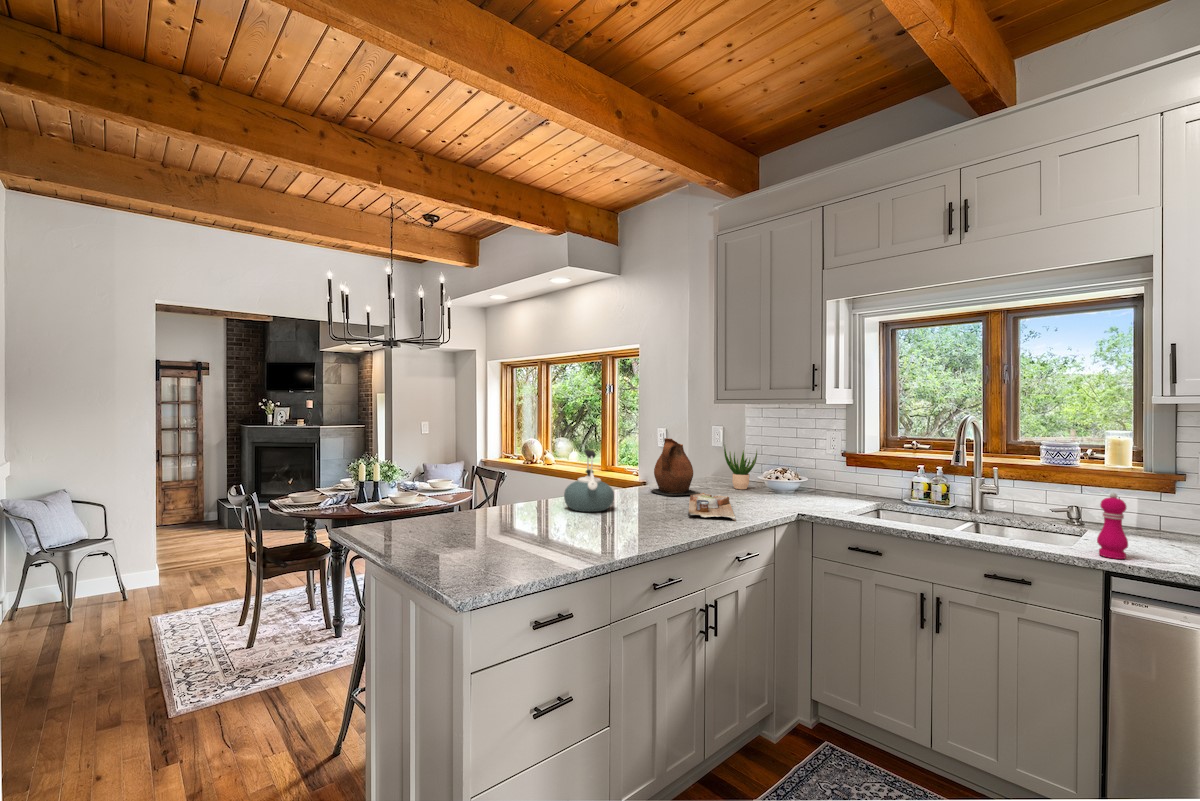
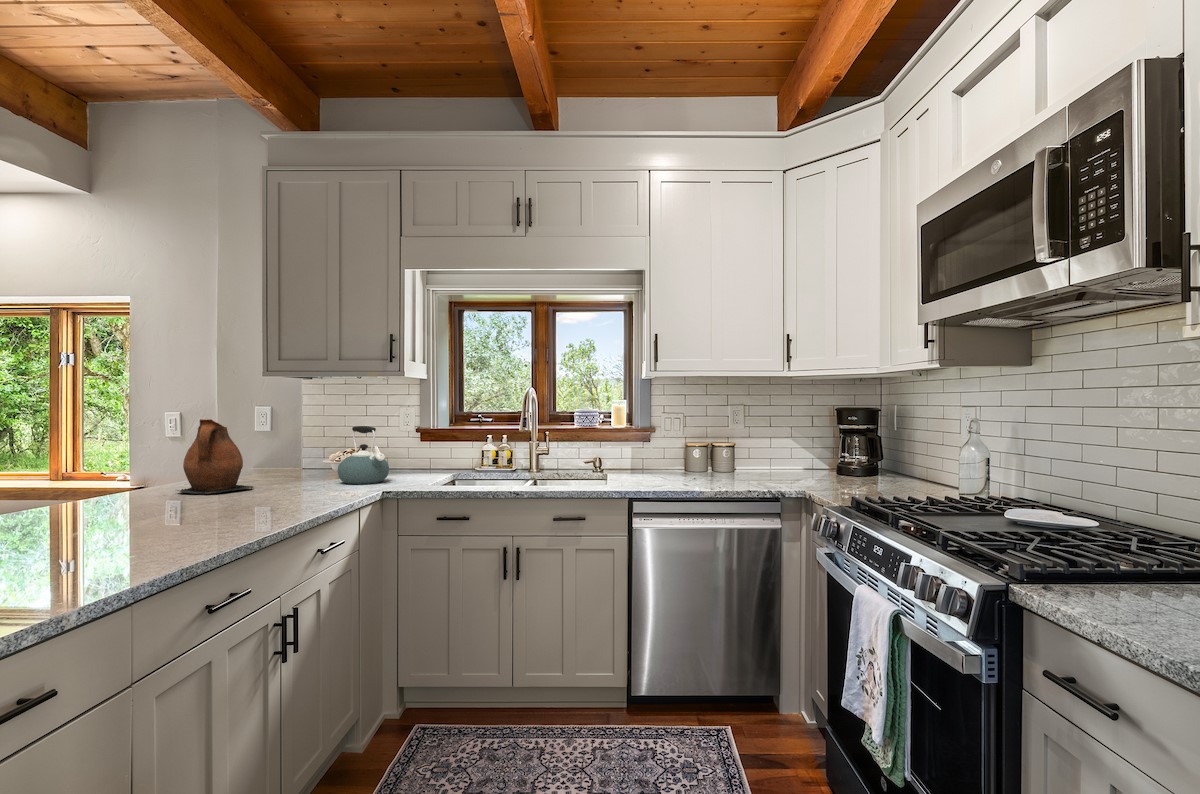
potted plant: present [724,446,757,489] -> none [279,424,320,479]
kettle: present [564,450,614,512] -> present [338,426,389,484]
cutting board: present [688,493,736,521] -> none [244,483,319,508]
pepper mill: present [1097,493,1128,559] -> none [625,437,644,488]

